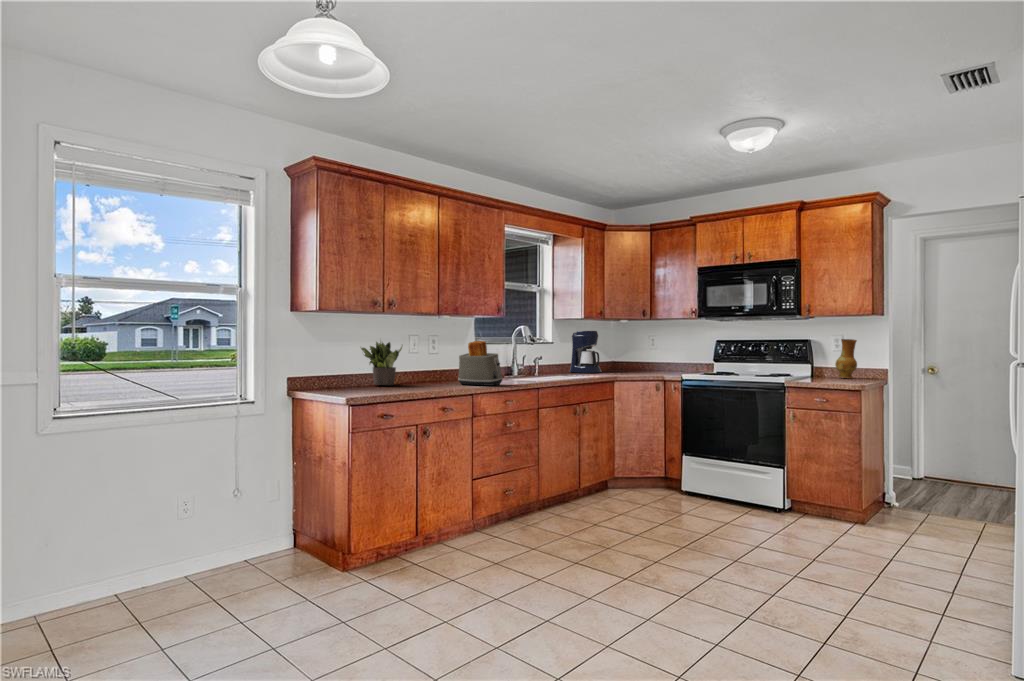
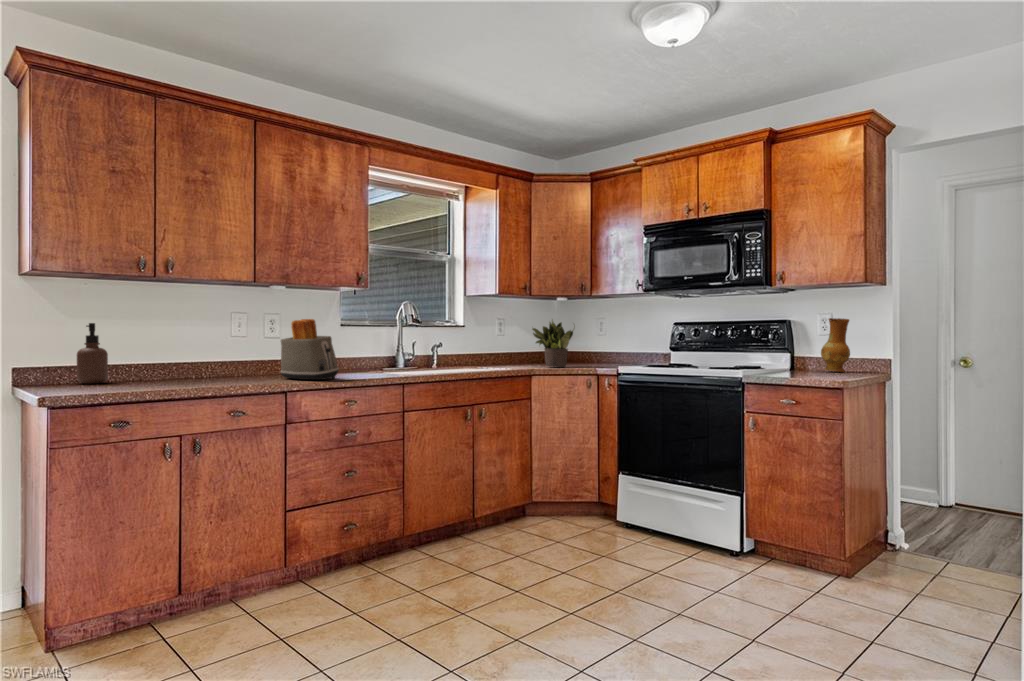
coffee maker: present [570,331,602,373] -> none [483,311,524,365]
potted plant: present [361,342,402,385] -> present [532,321,573,367]
soap dispenser: none [324,345,344,389] -> present [77,323,108,384]

